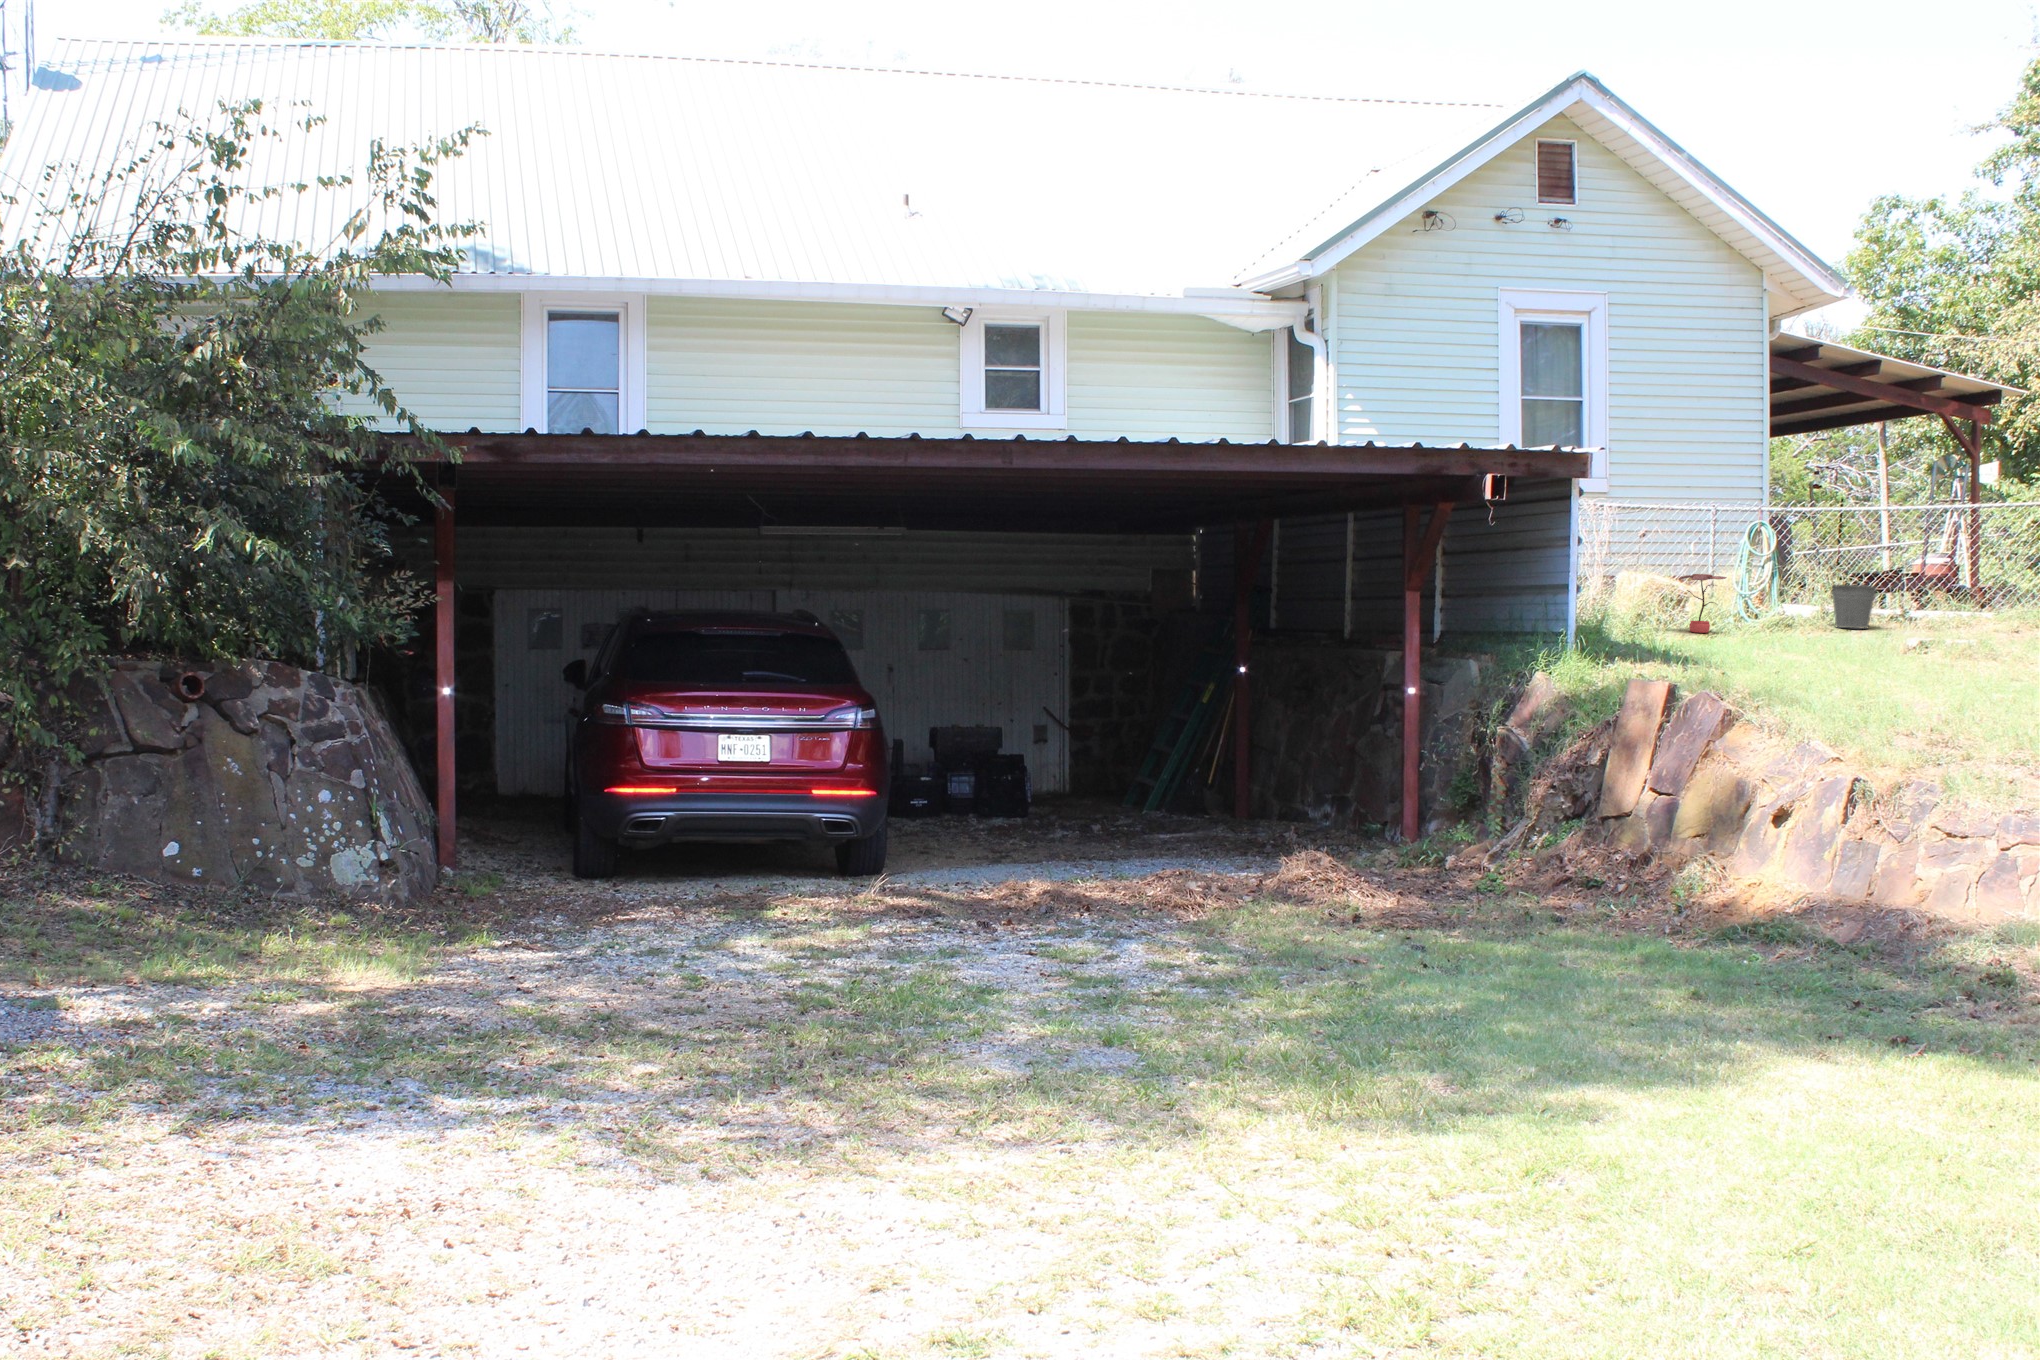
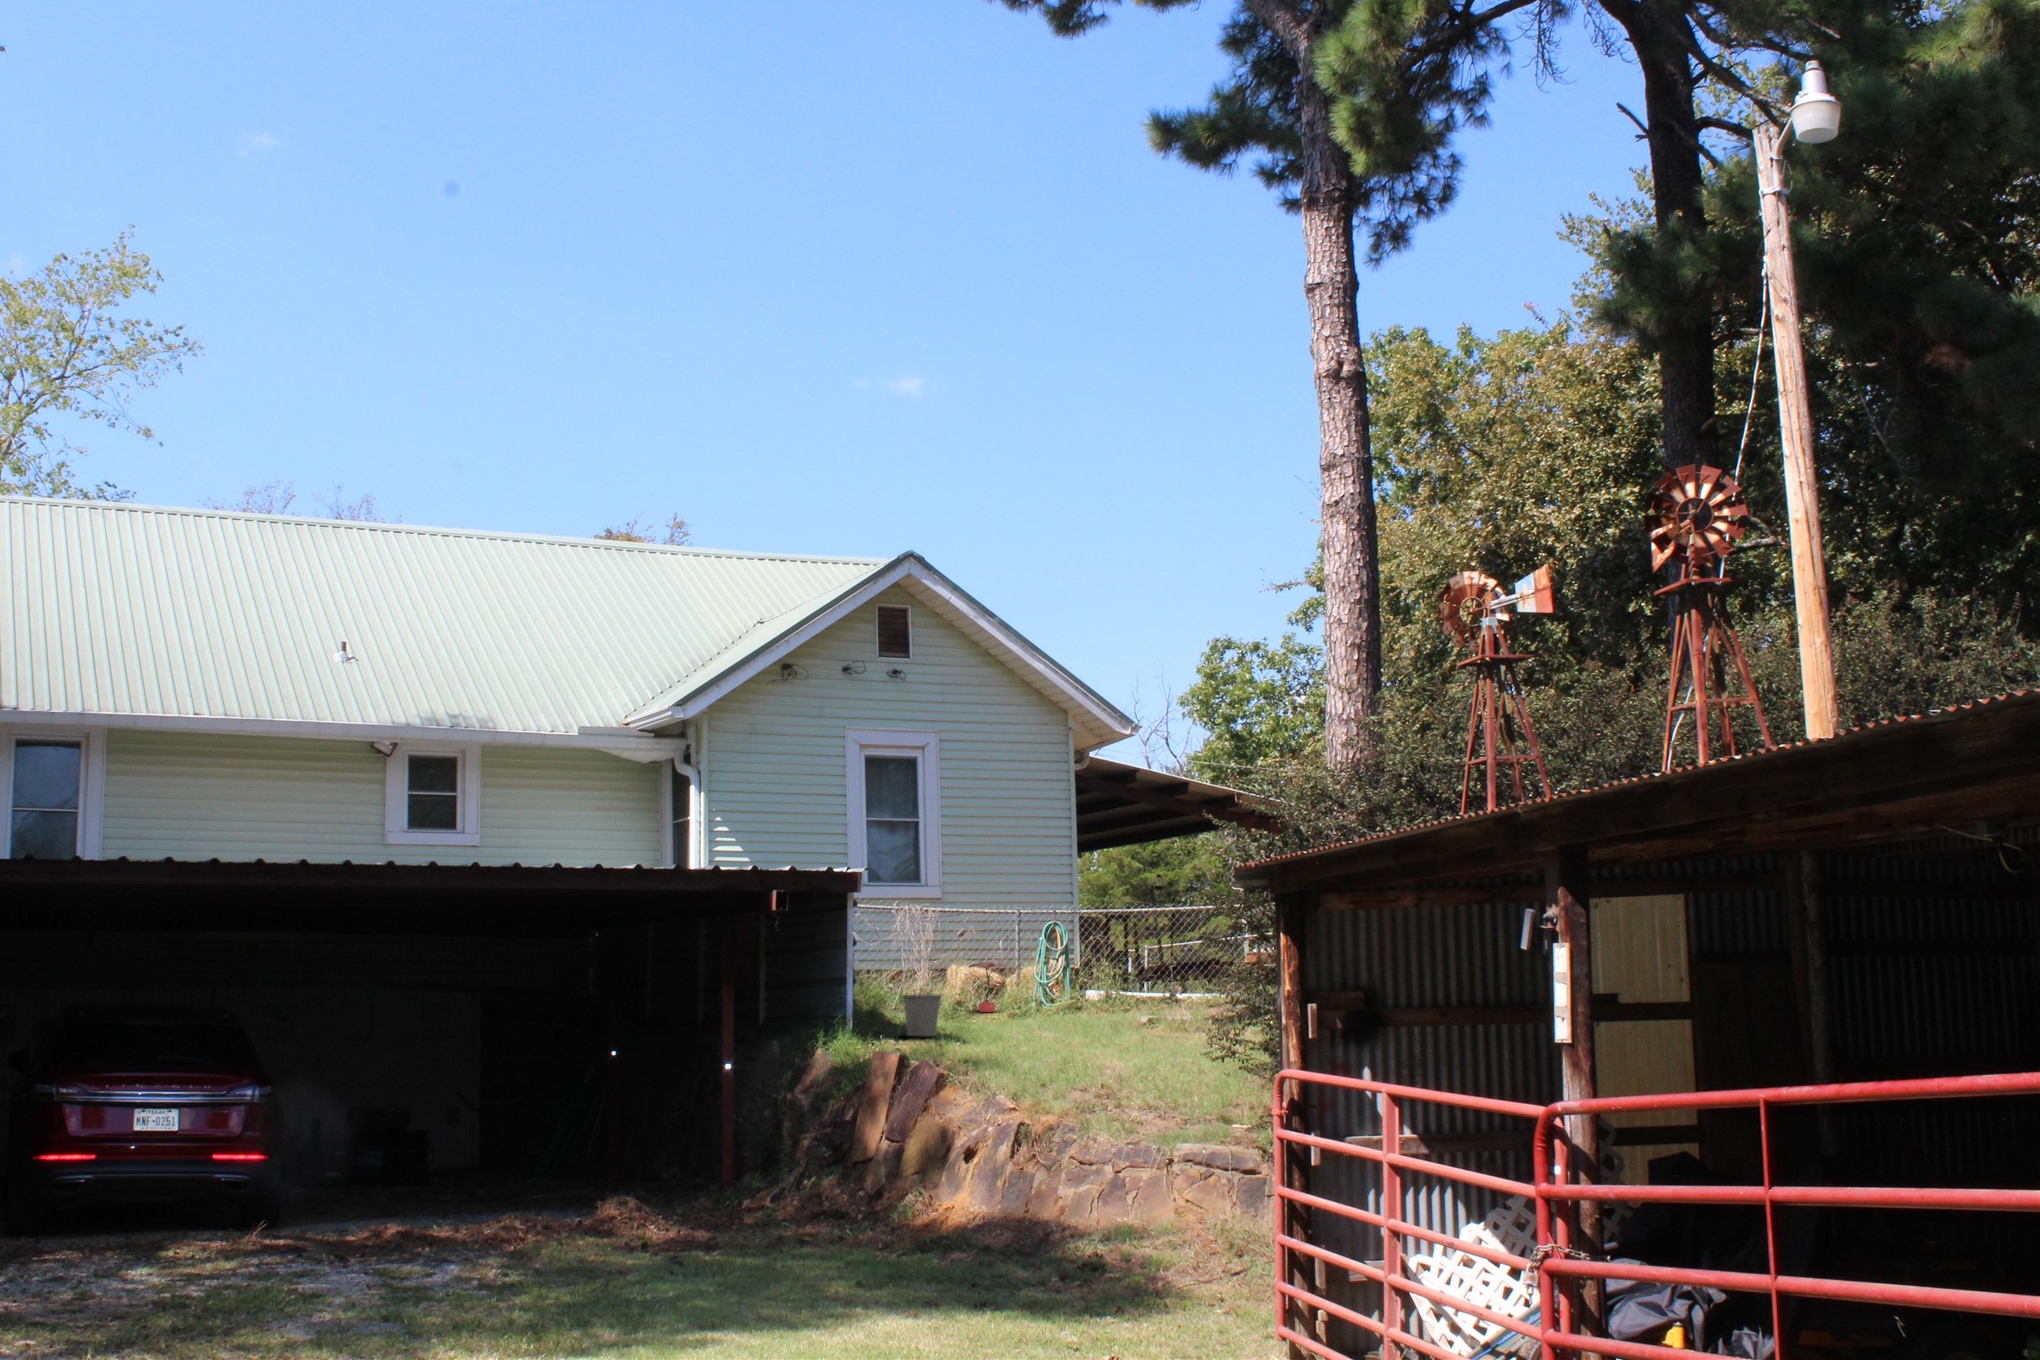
bucket: present [1831,584,1877,629] -> present [902,995,941,1036]

